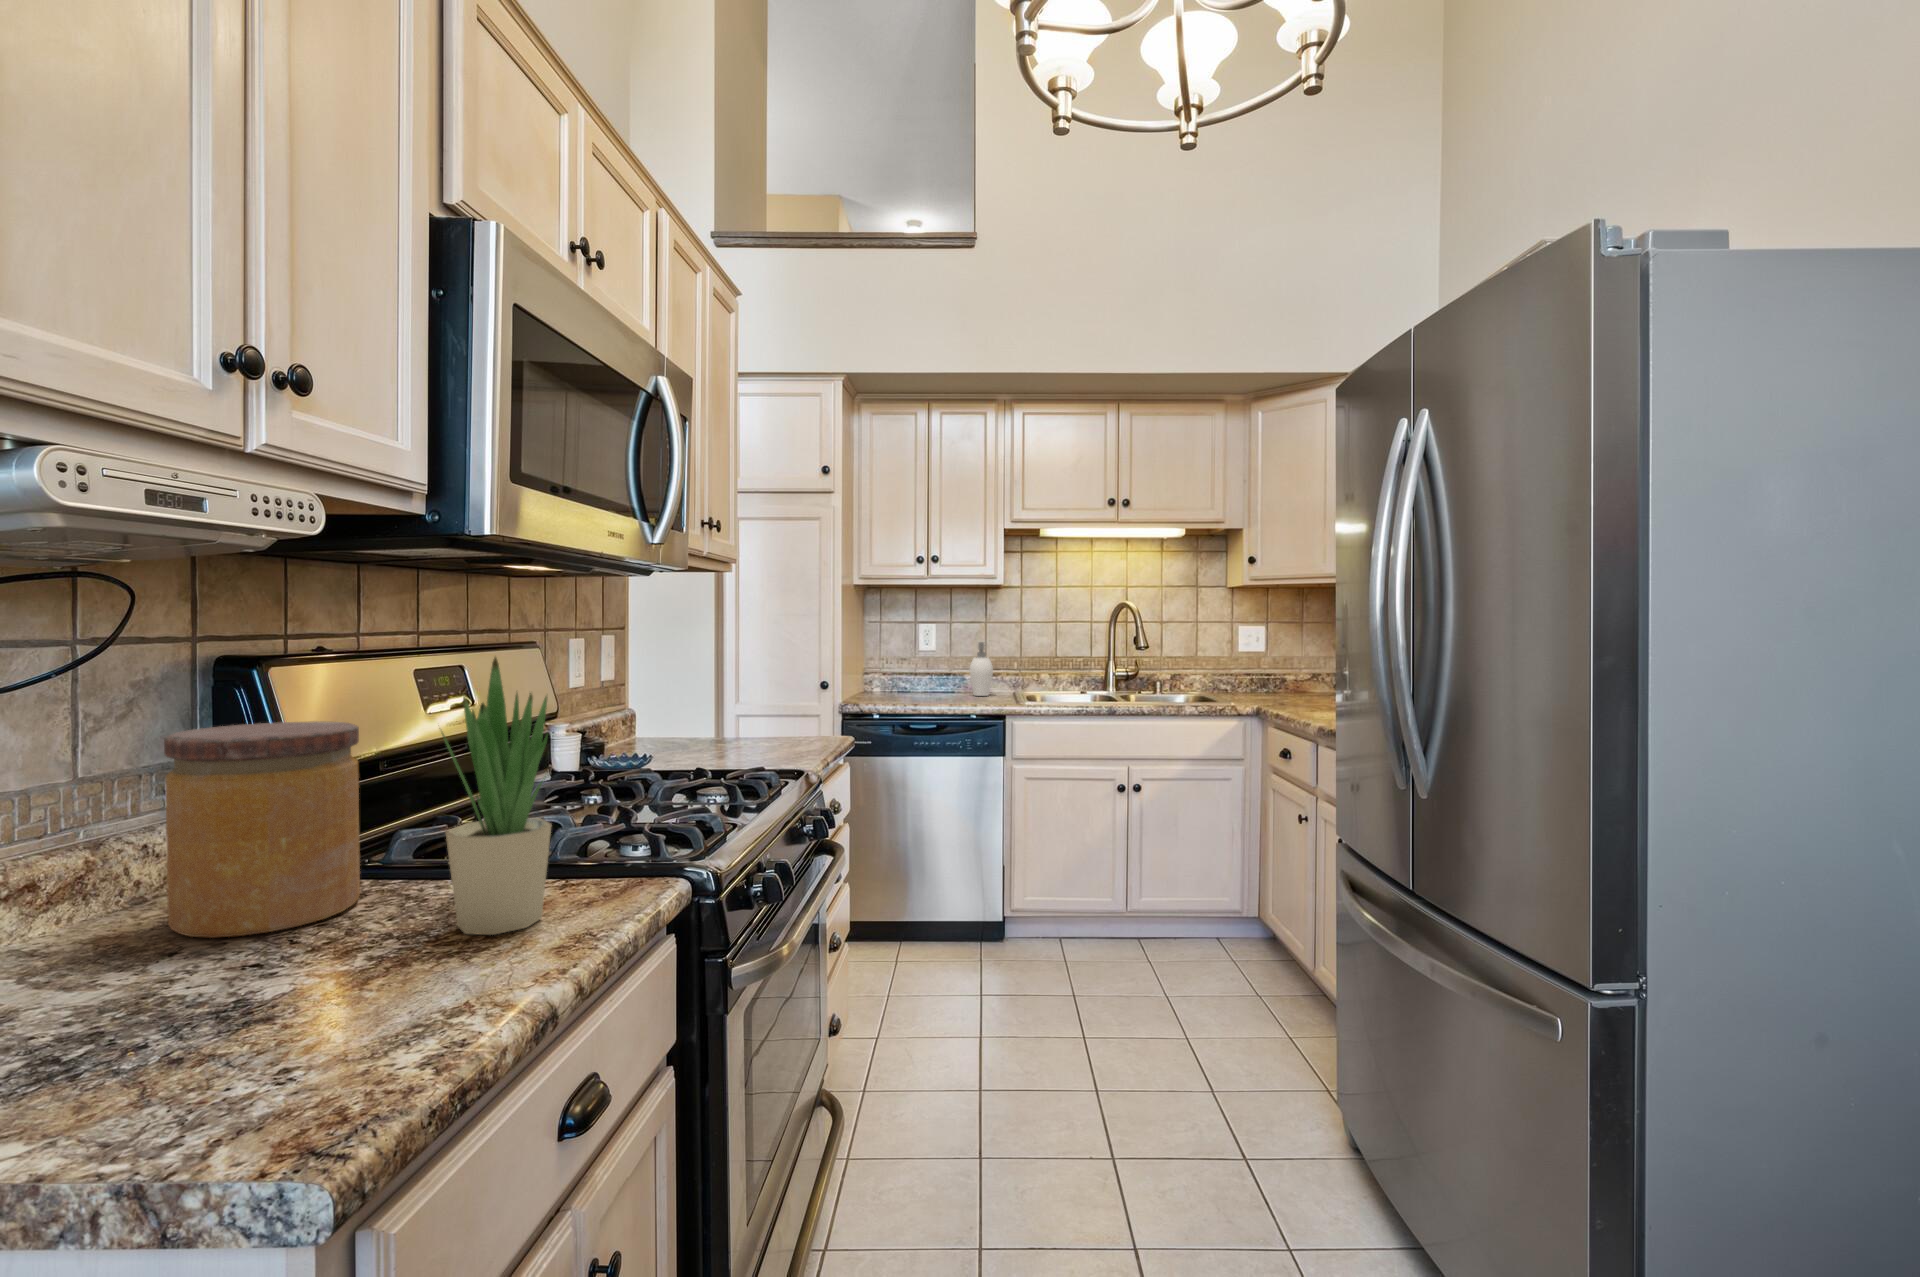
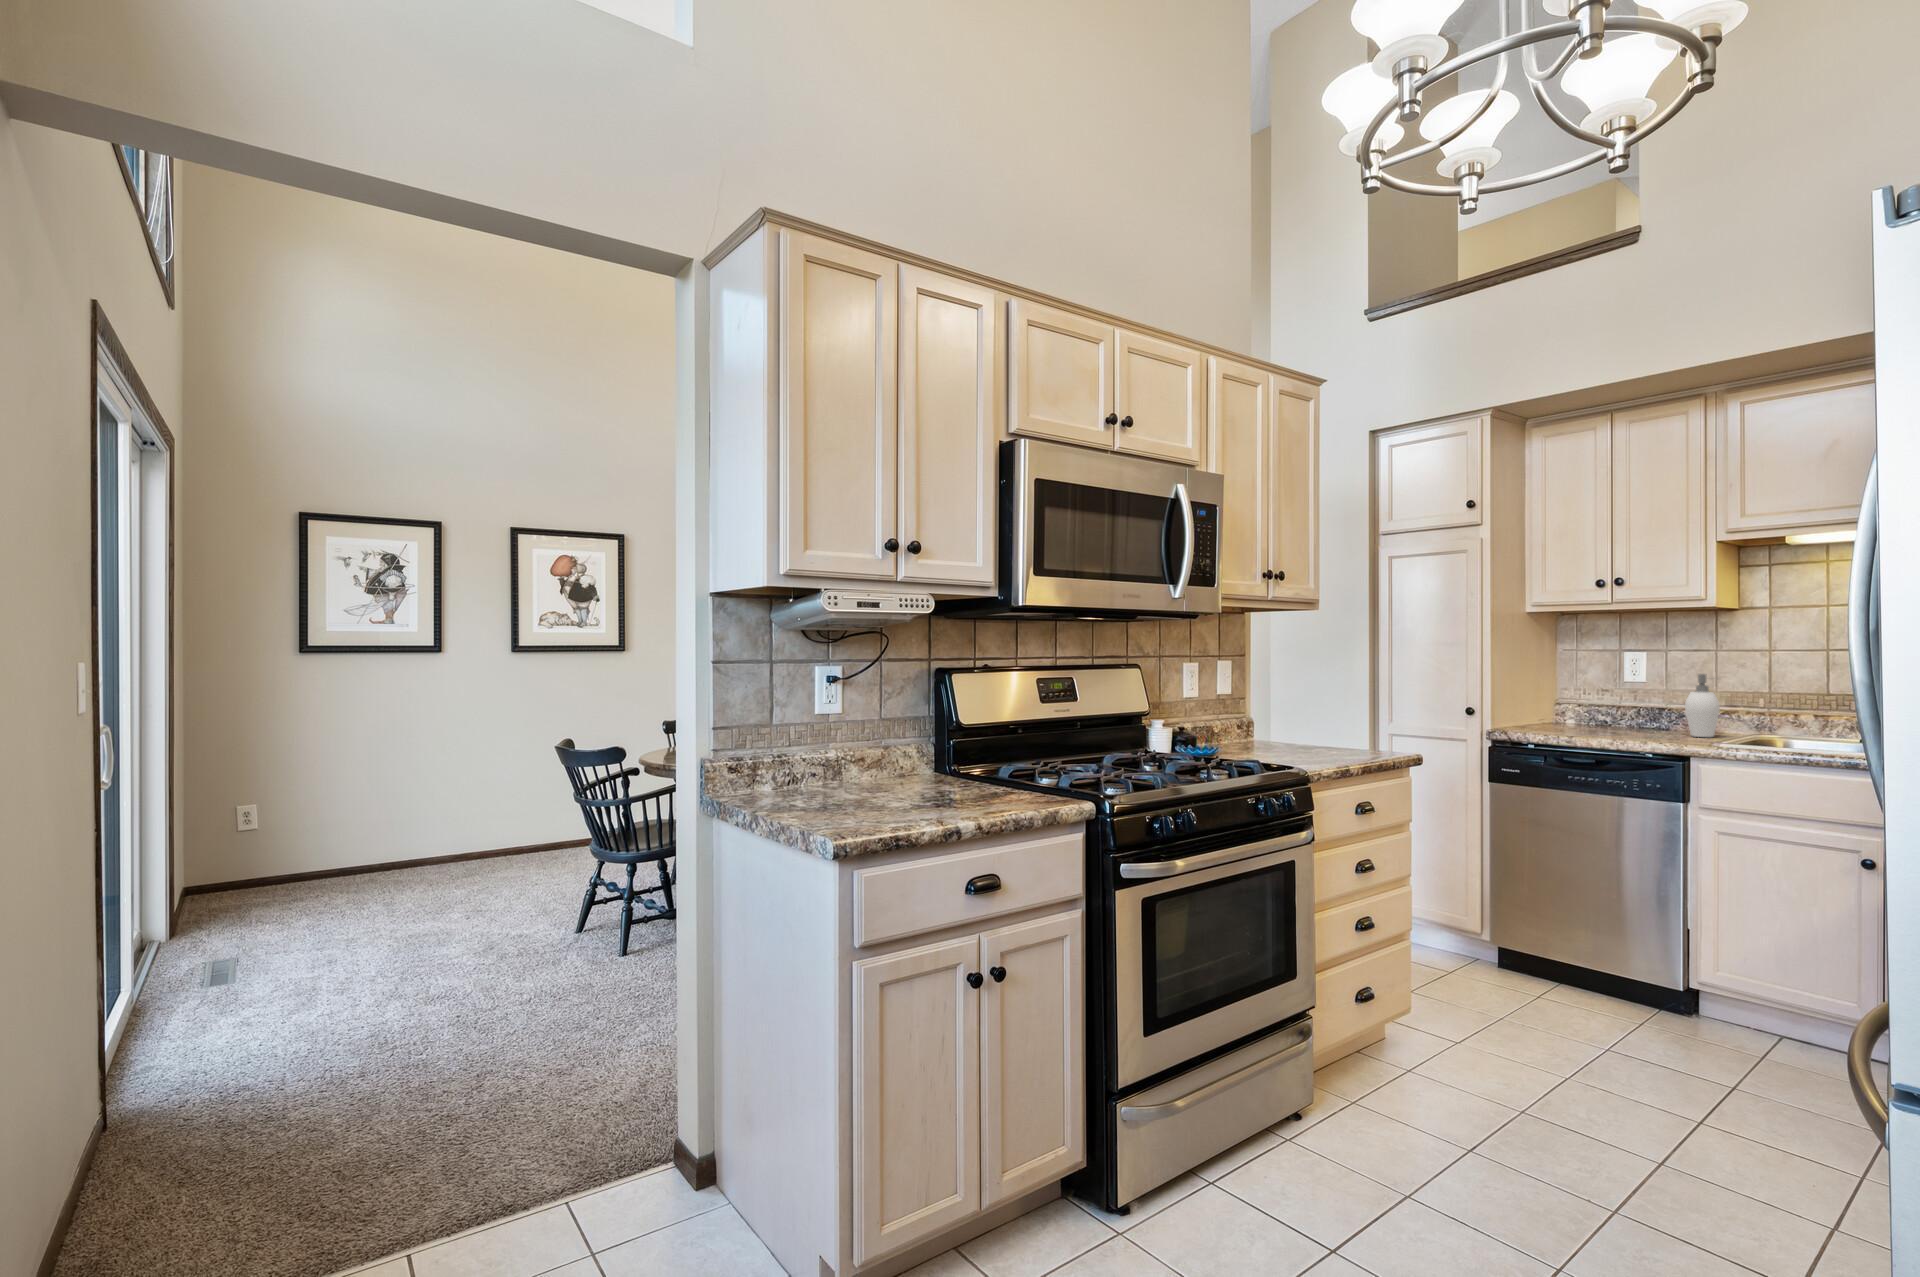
potted plant: present [442,657,552,935] -> none [963,669,1015,802]
jar: present [164,721,360,938] -> none [893,699,962,789]

